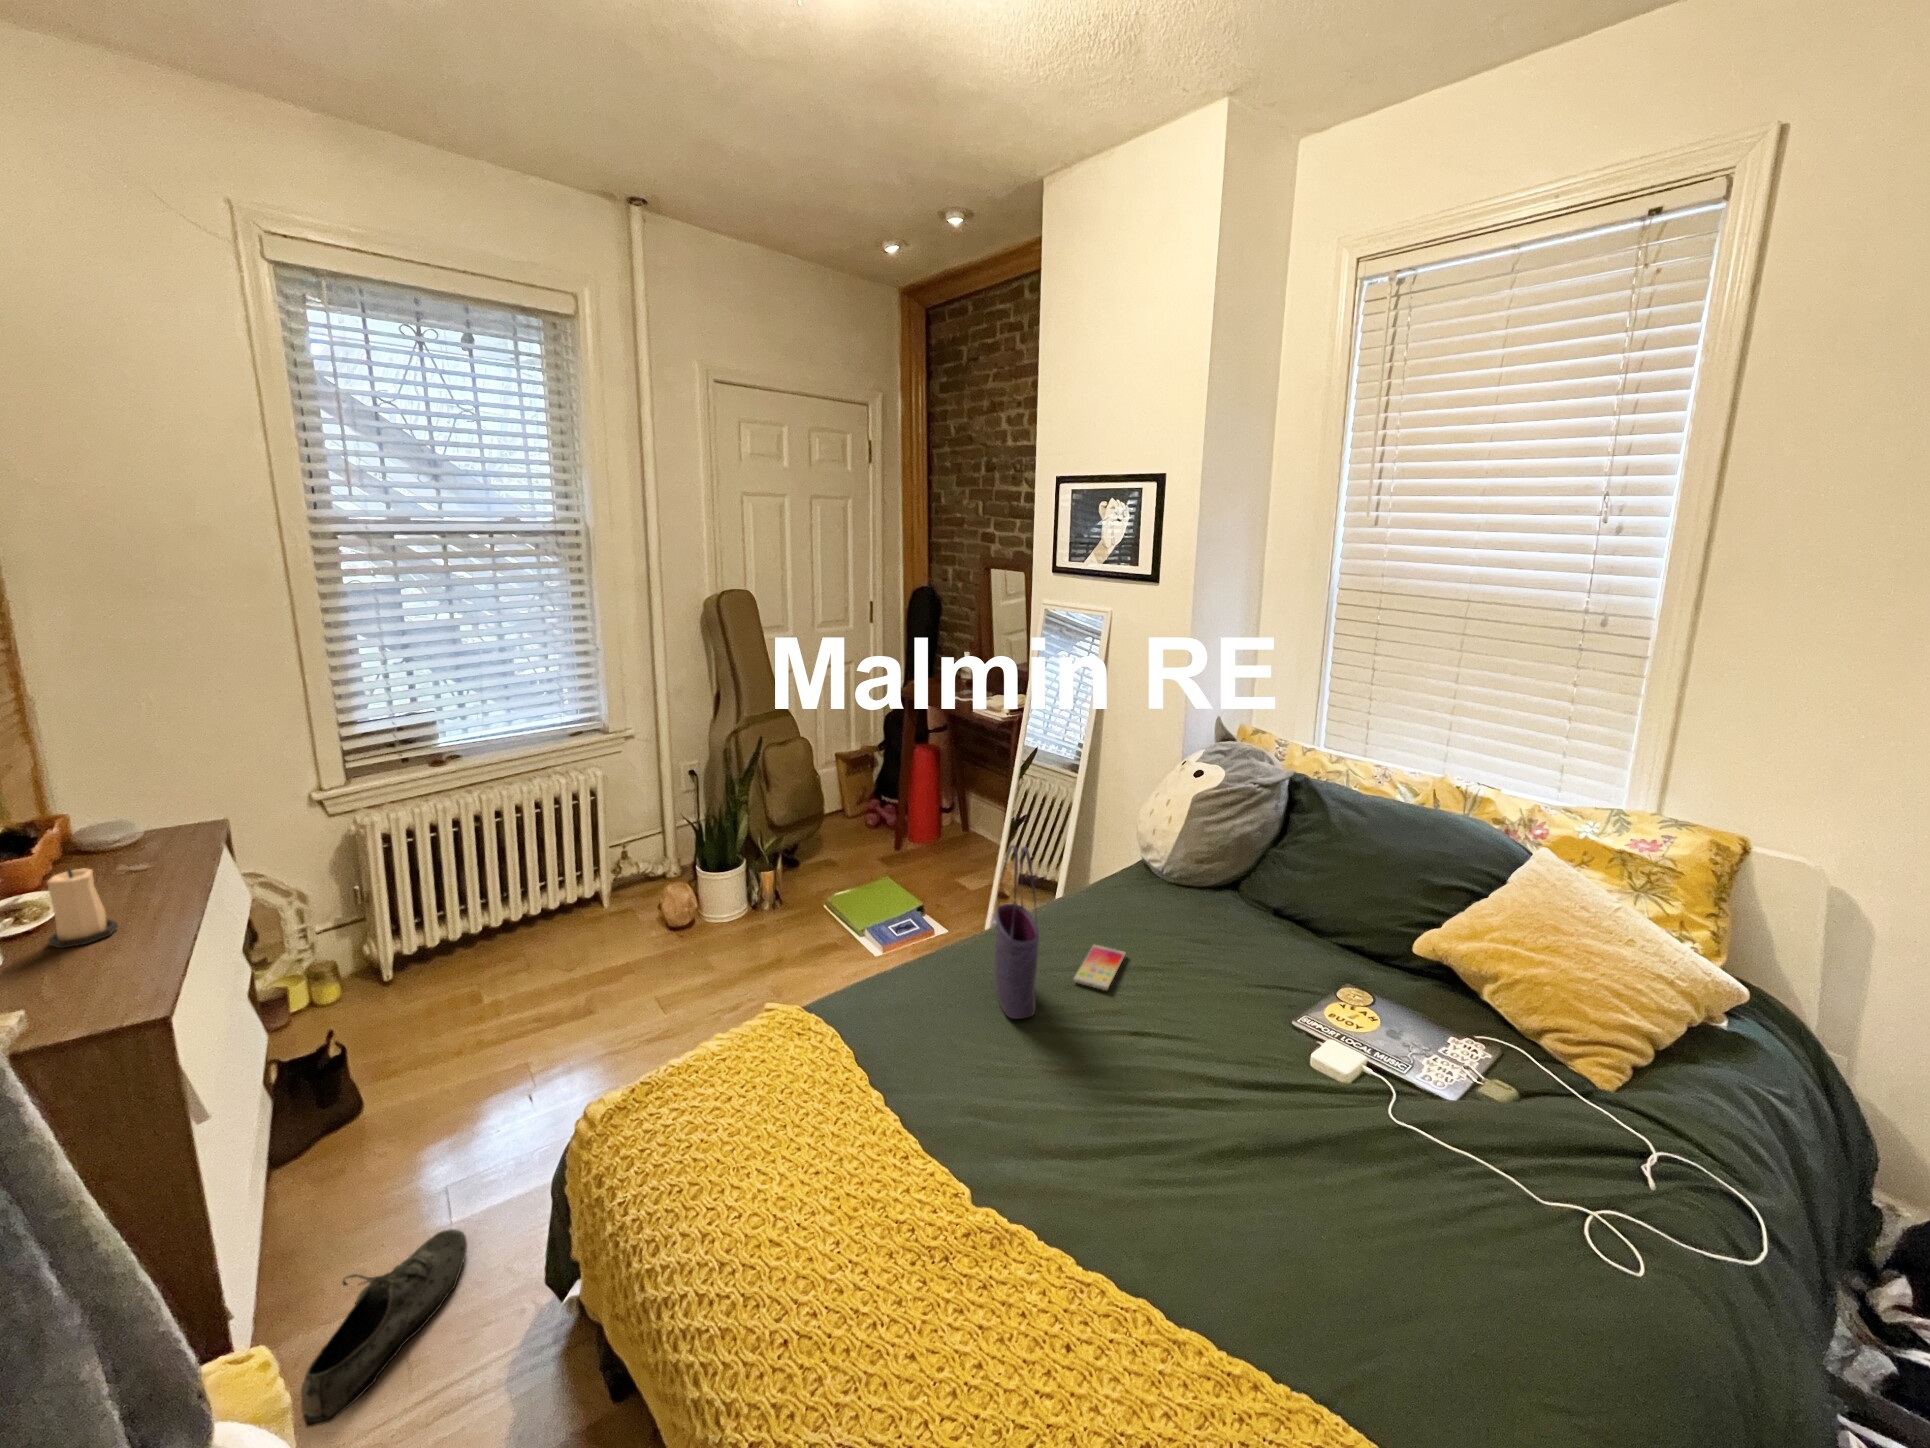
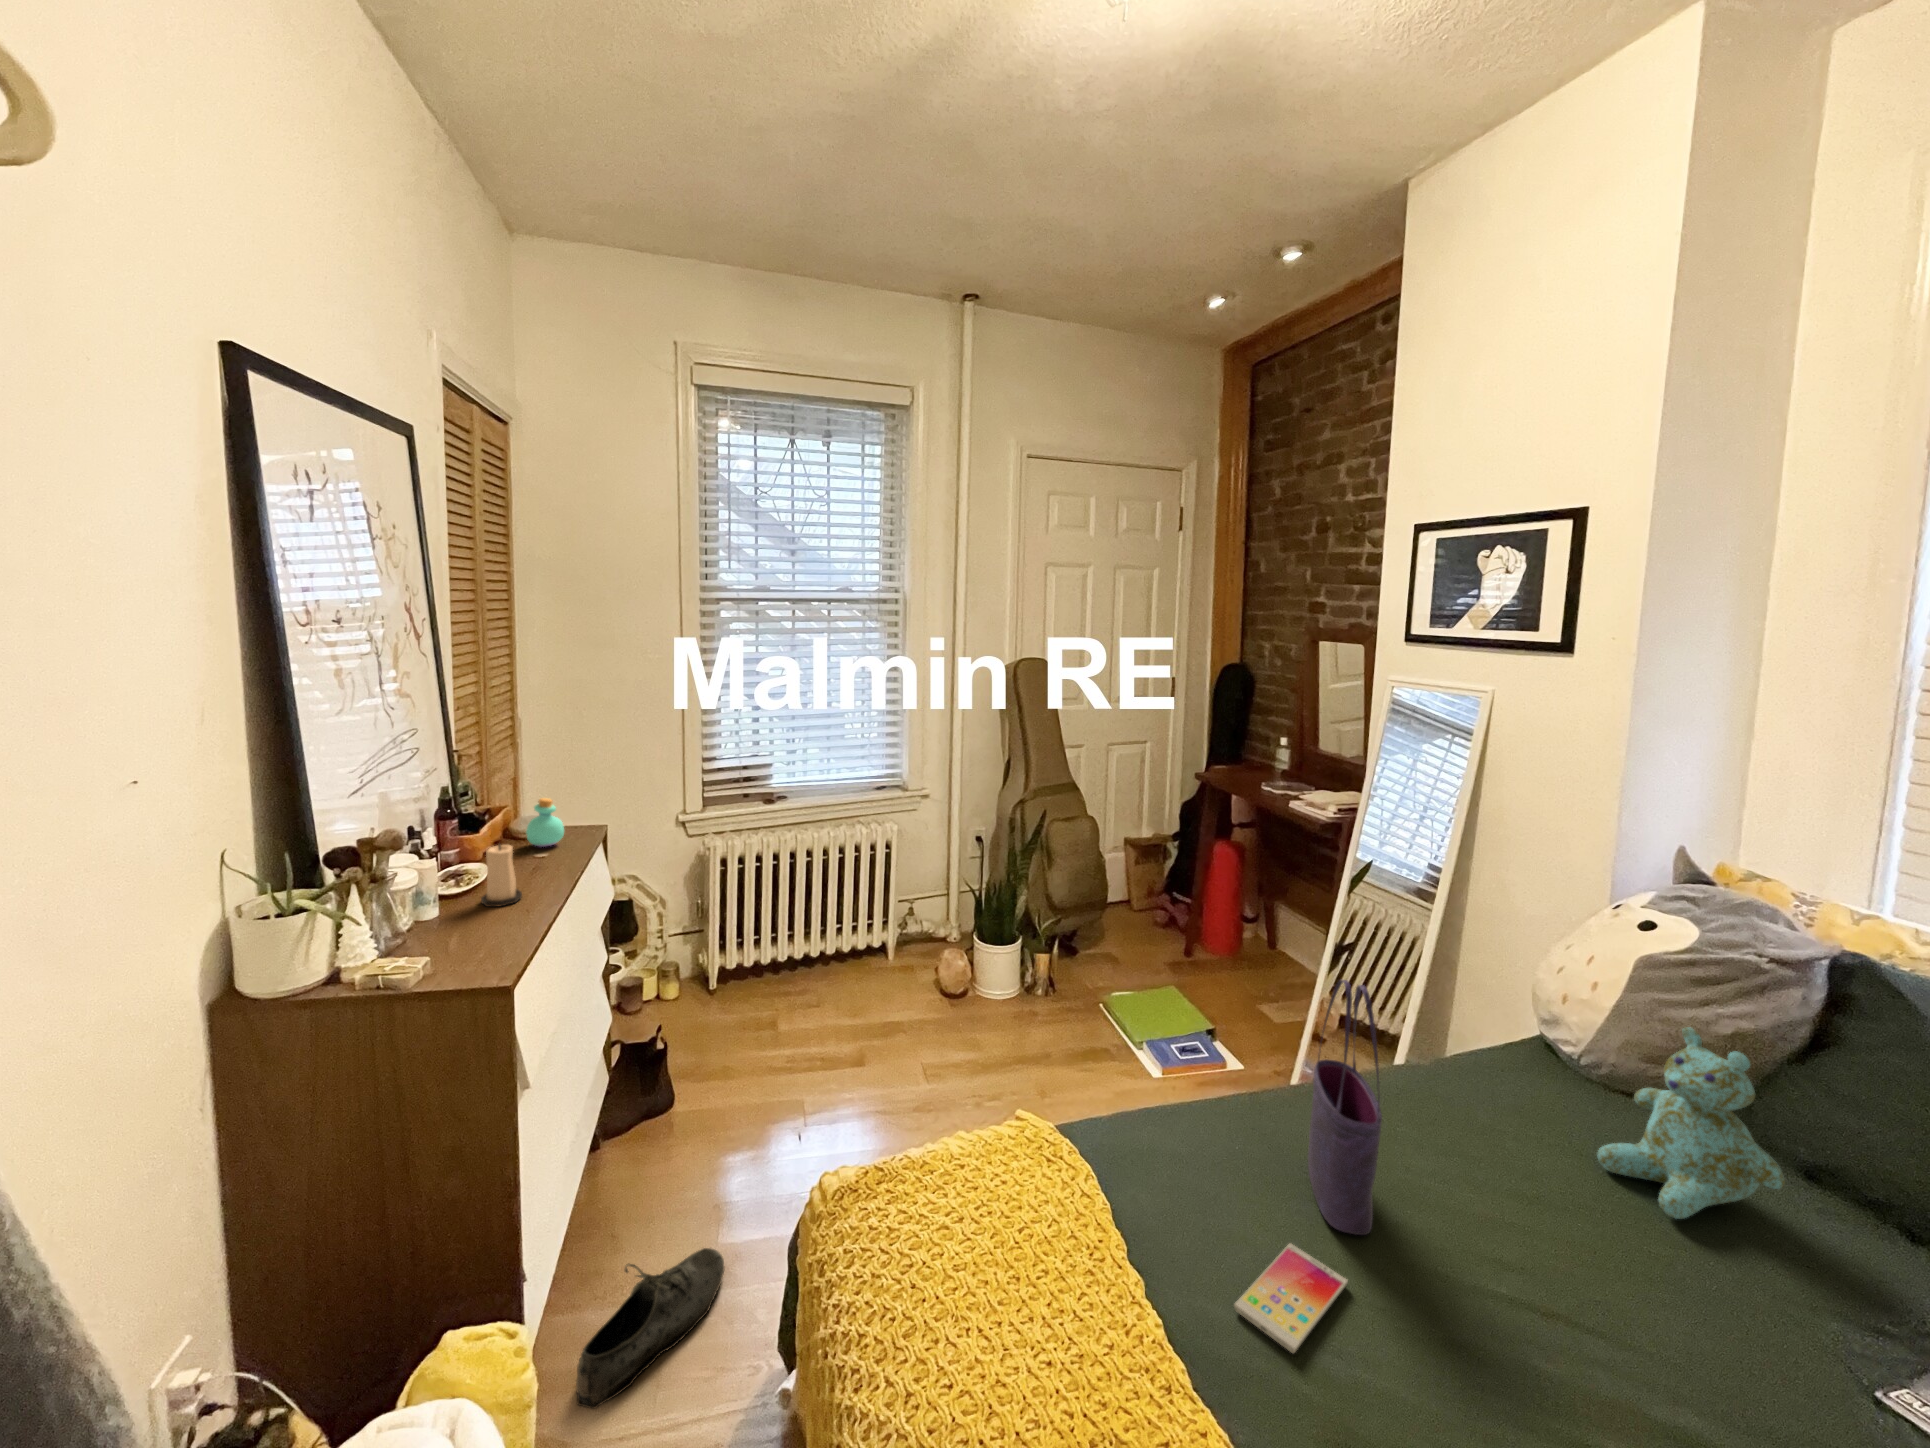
perfume bottle: none [84,802,151,863] -> present [526,798,564,847]
stuffed bear: none [1165,835,1252,953] -> present [1597,1027,1785,1219]
smartphone: present [1073,945,1126,990] -> present [1234,1244,1348,1353]

